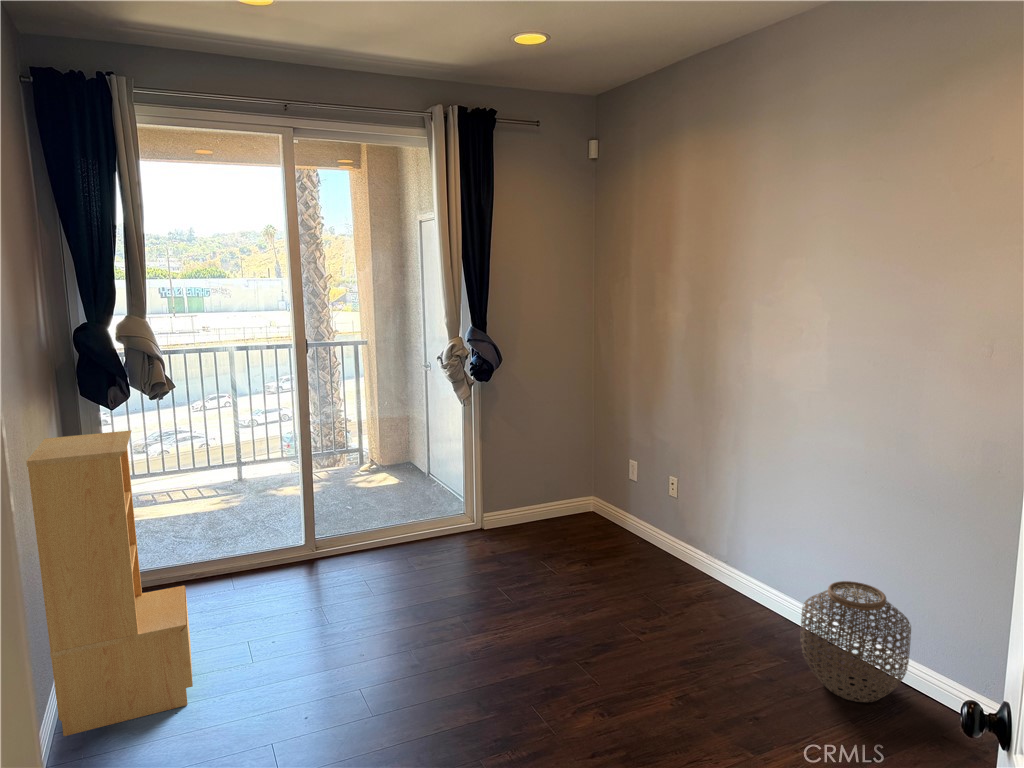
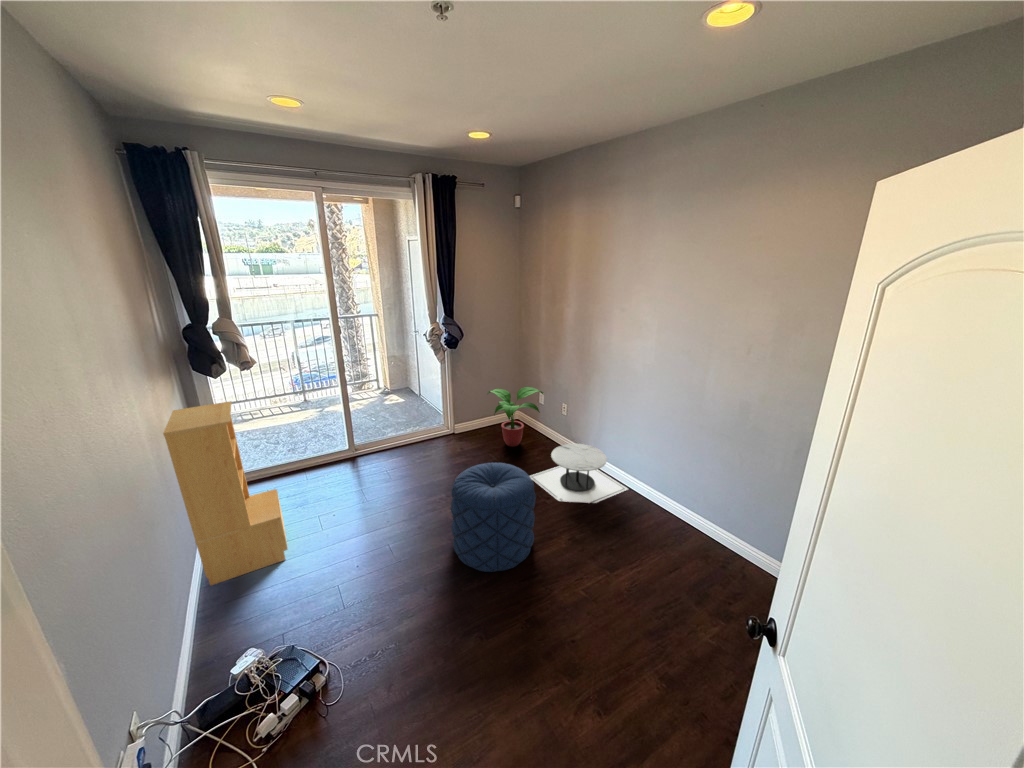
potted plant: none [540,449,637,552] -> present [487,387,544,446]
side table: none [610,541,796,658] -> present [530,444,628,503]
pouf: none [469,552,619,745] -> present [451,463,536,572]
woven basket: present [800,581,911,702] -> none [631,472,689,535]

